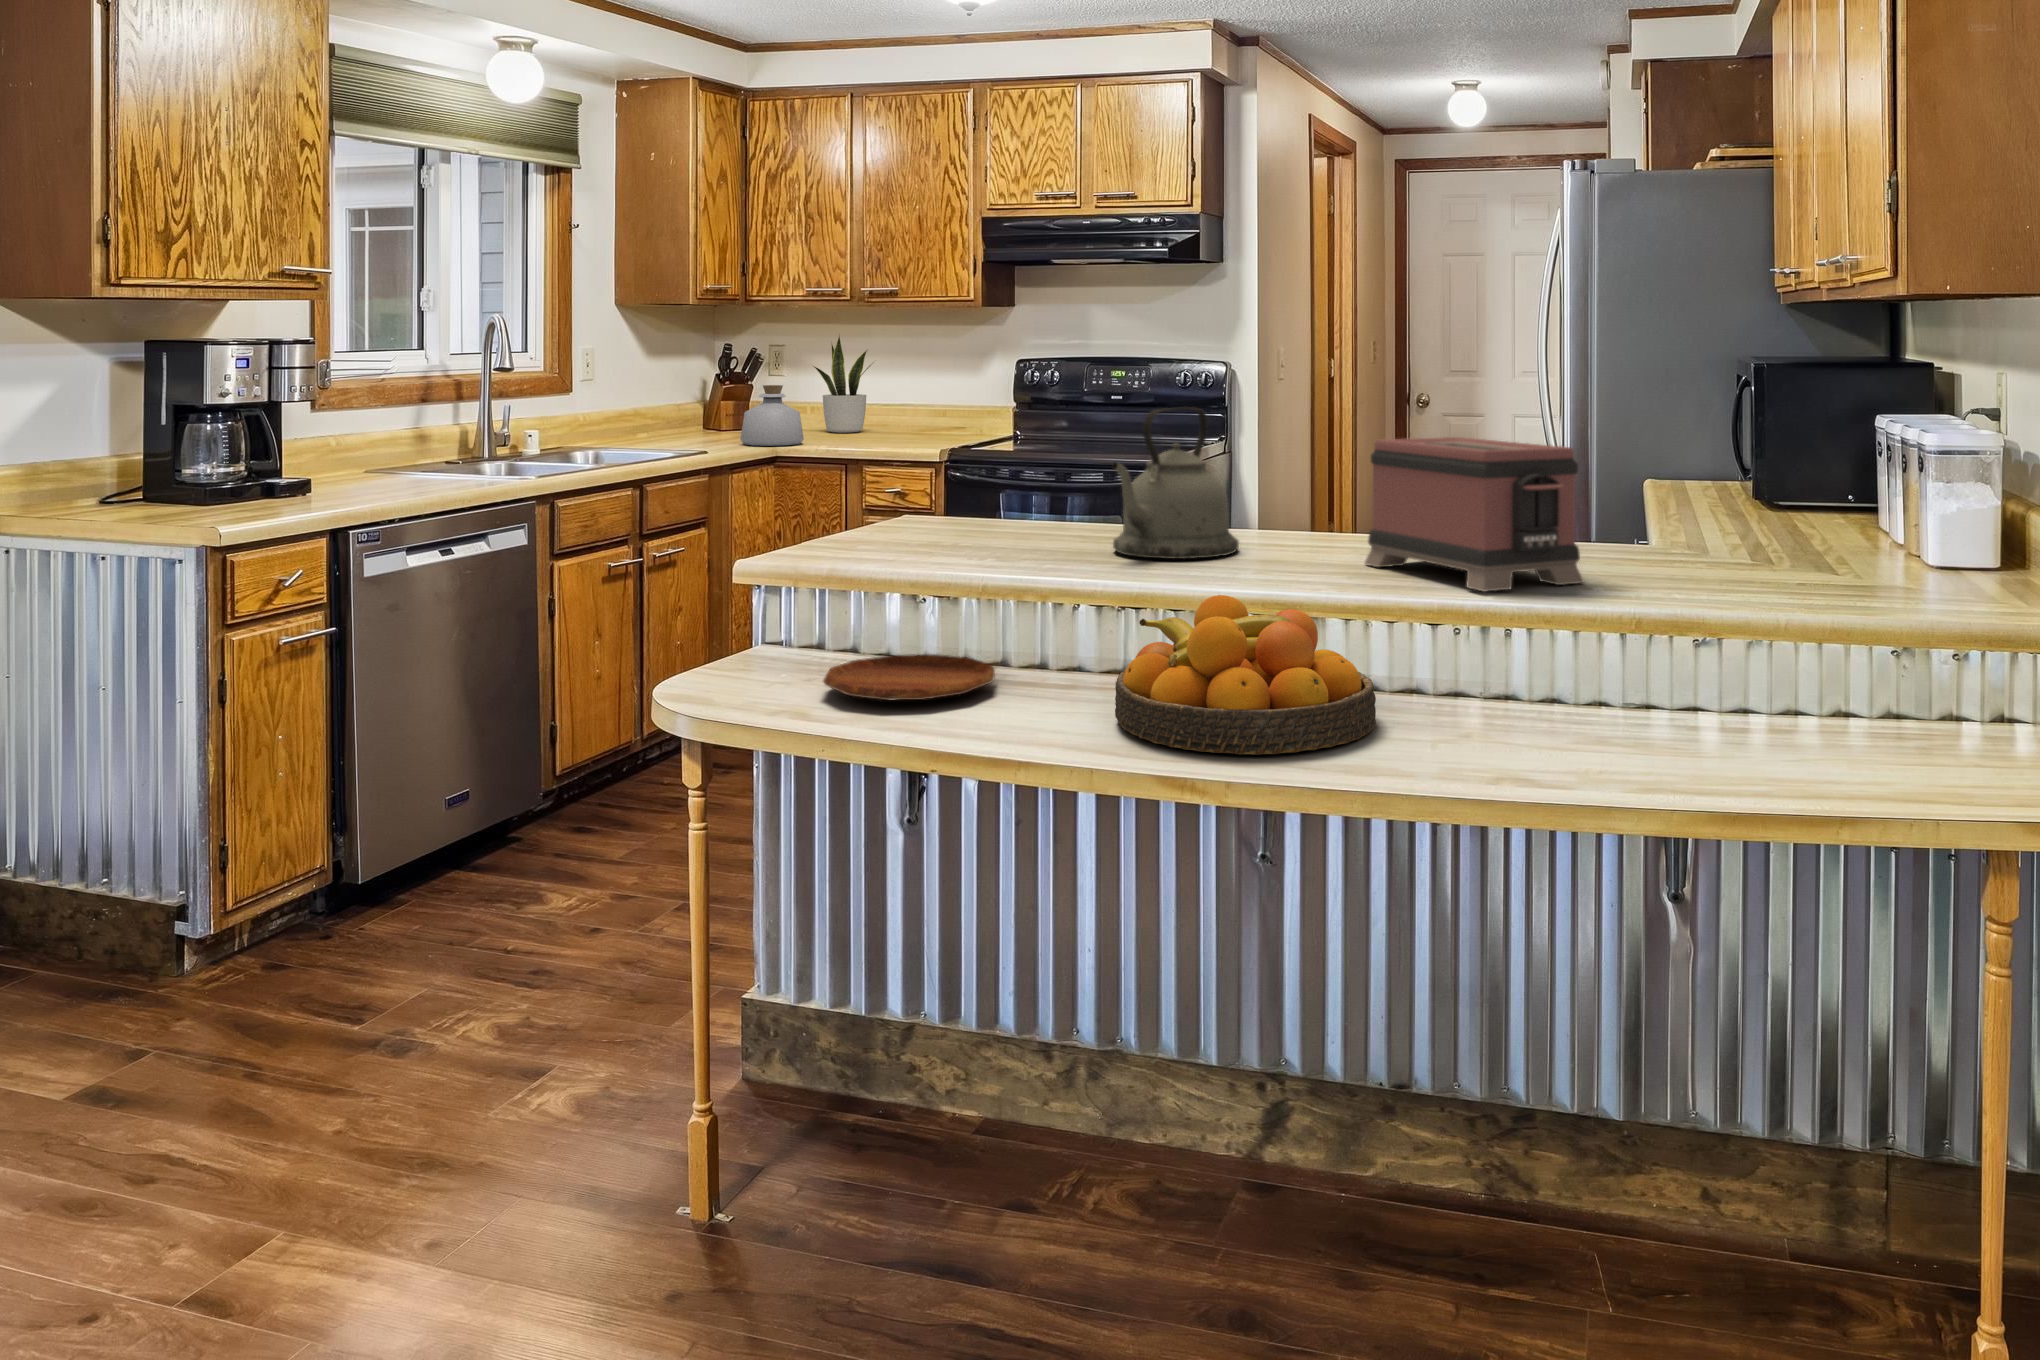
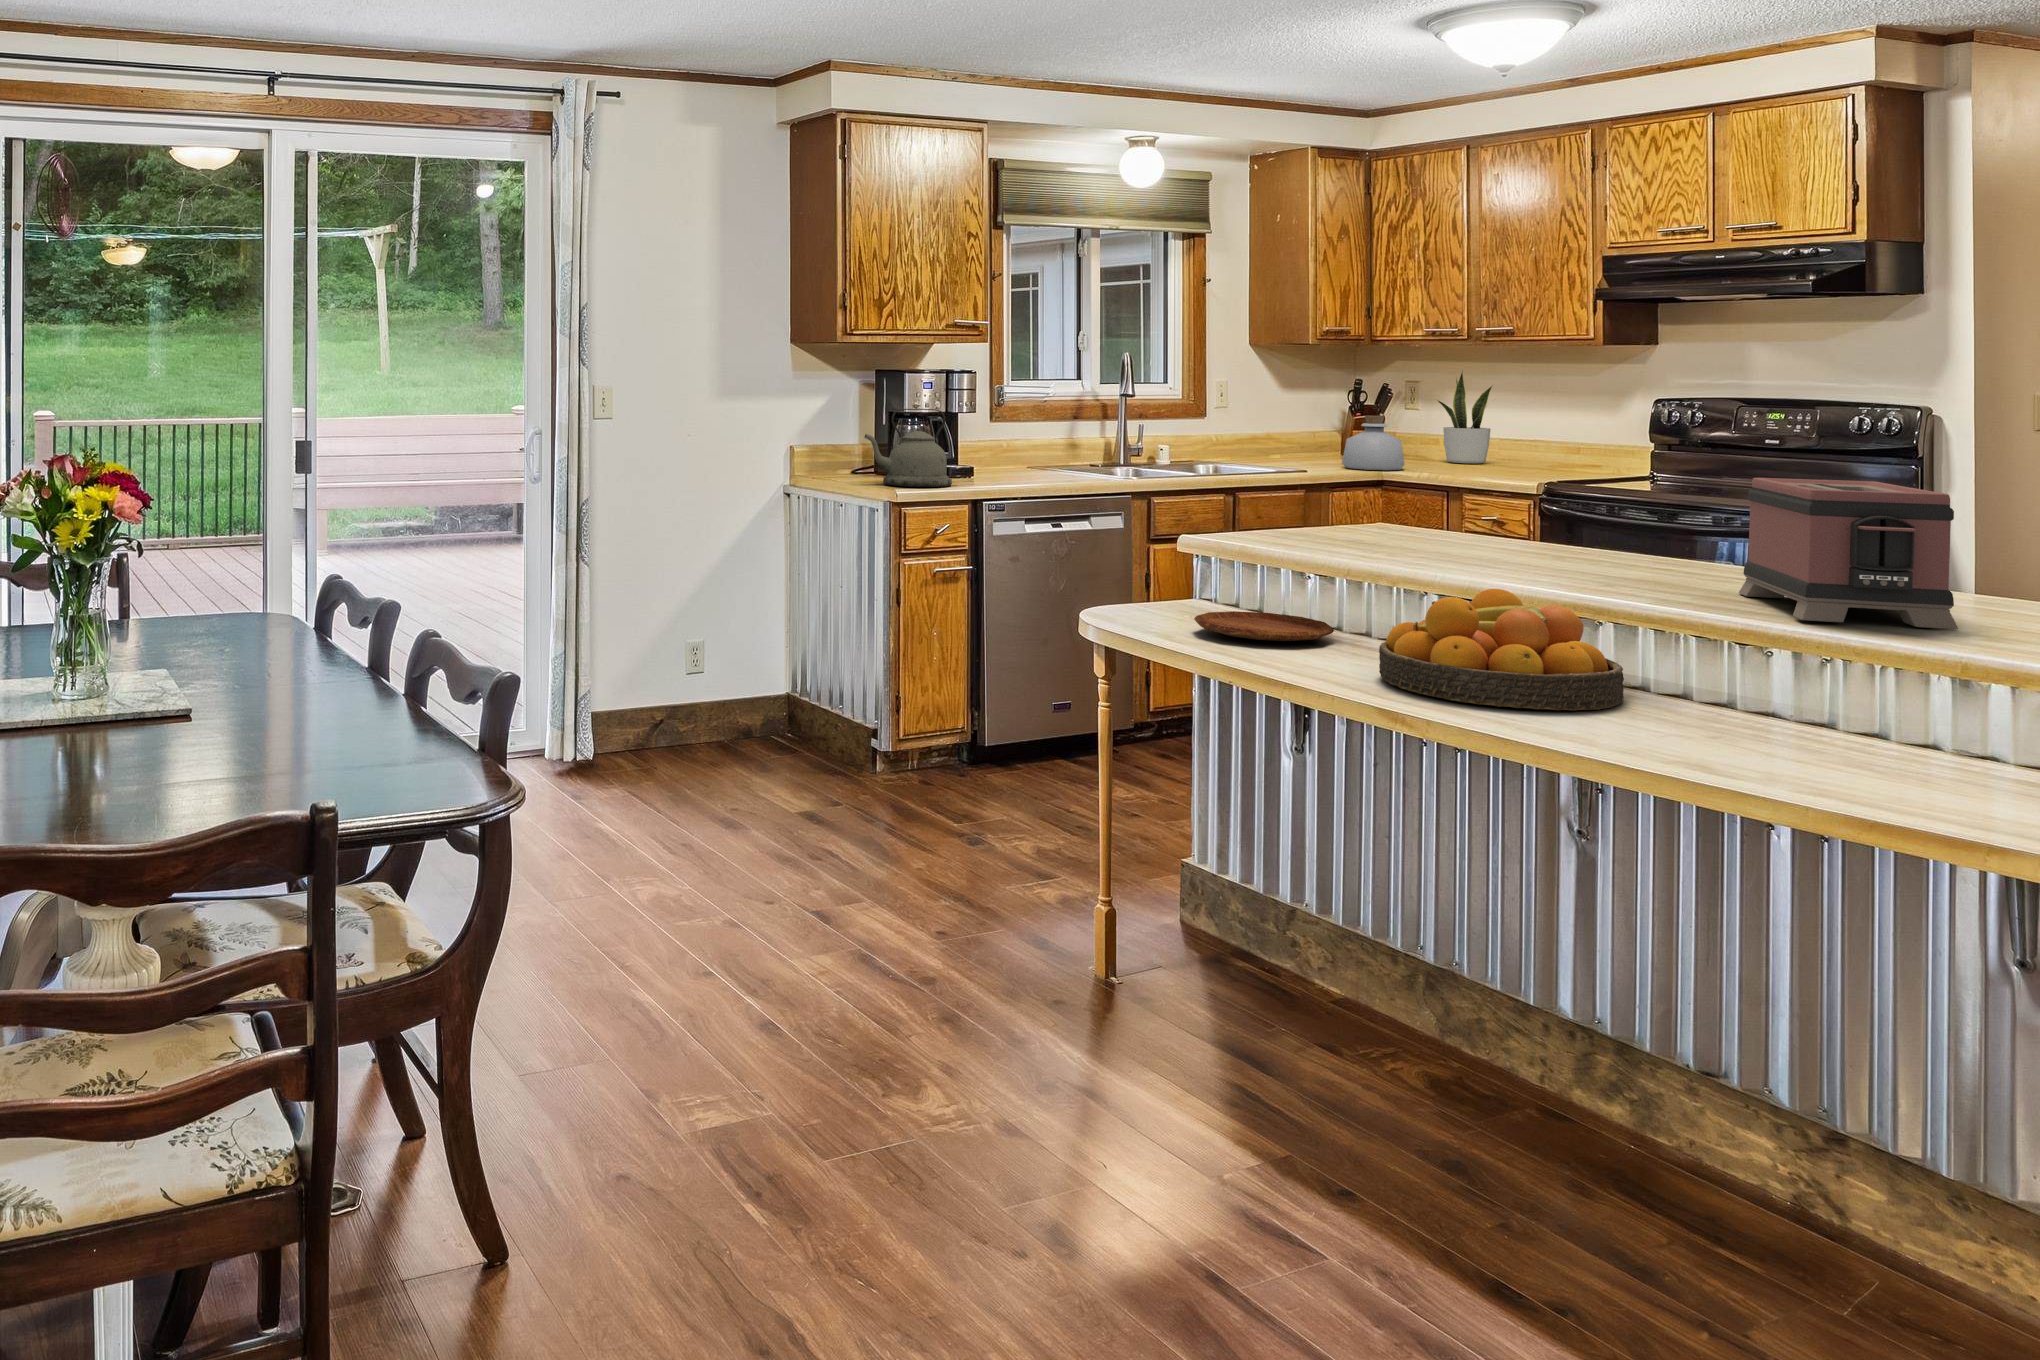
kettle: present [1112,407,1239,559] -> present [865,409,952,487]

